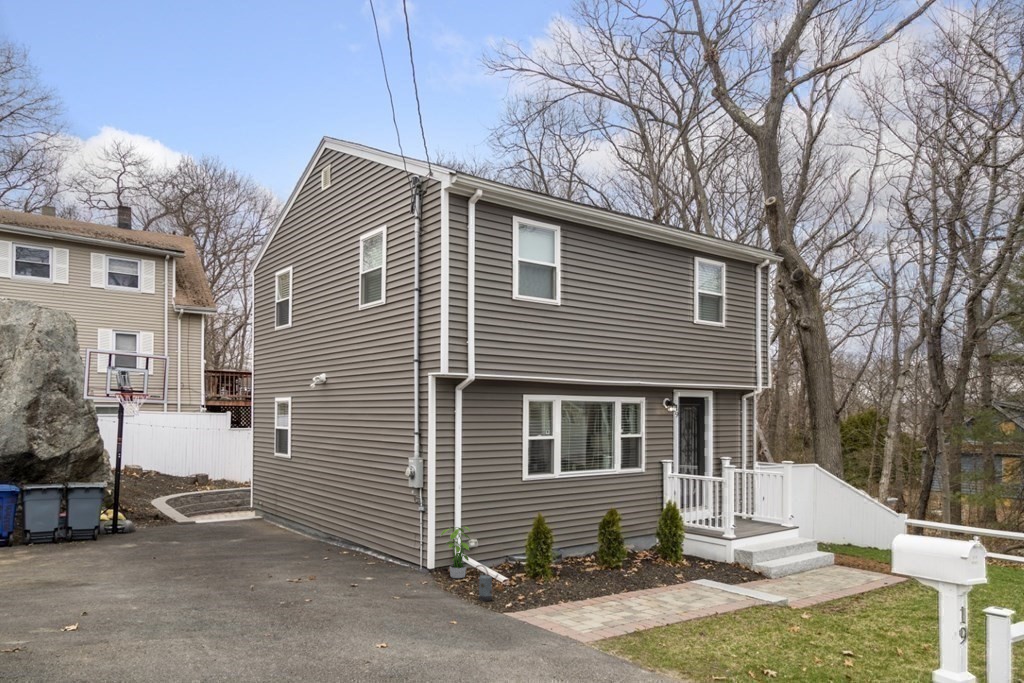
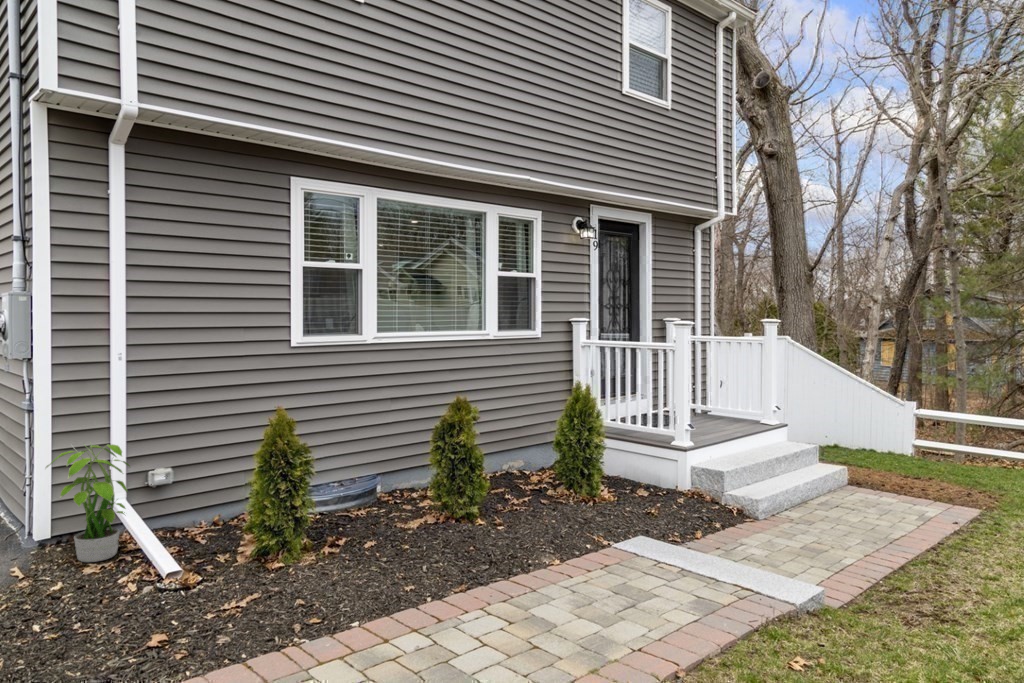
watering can: present [474,565,498,601] -> none [31,560,86,665]

